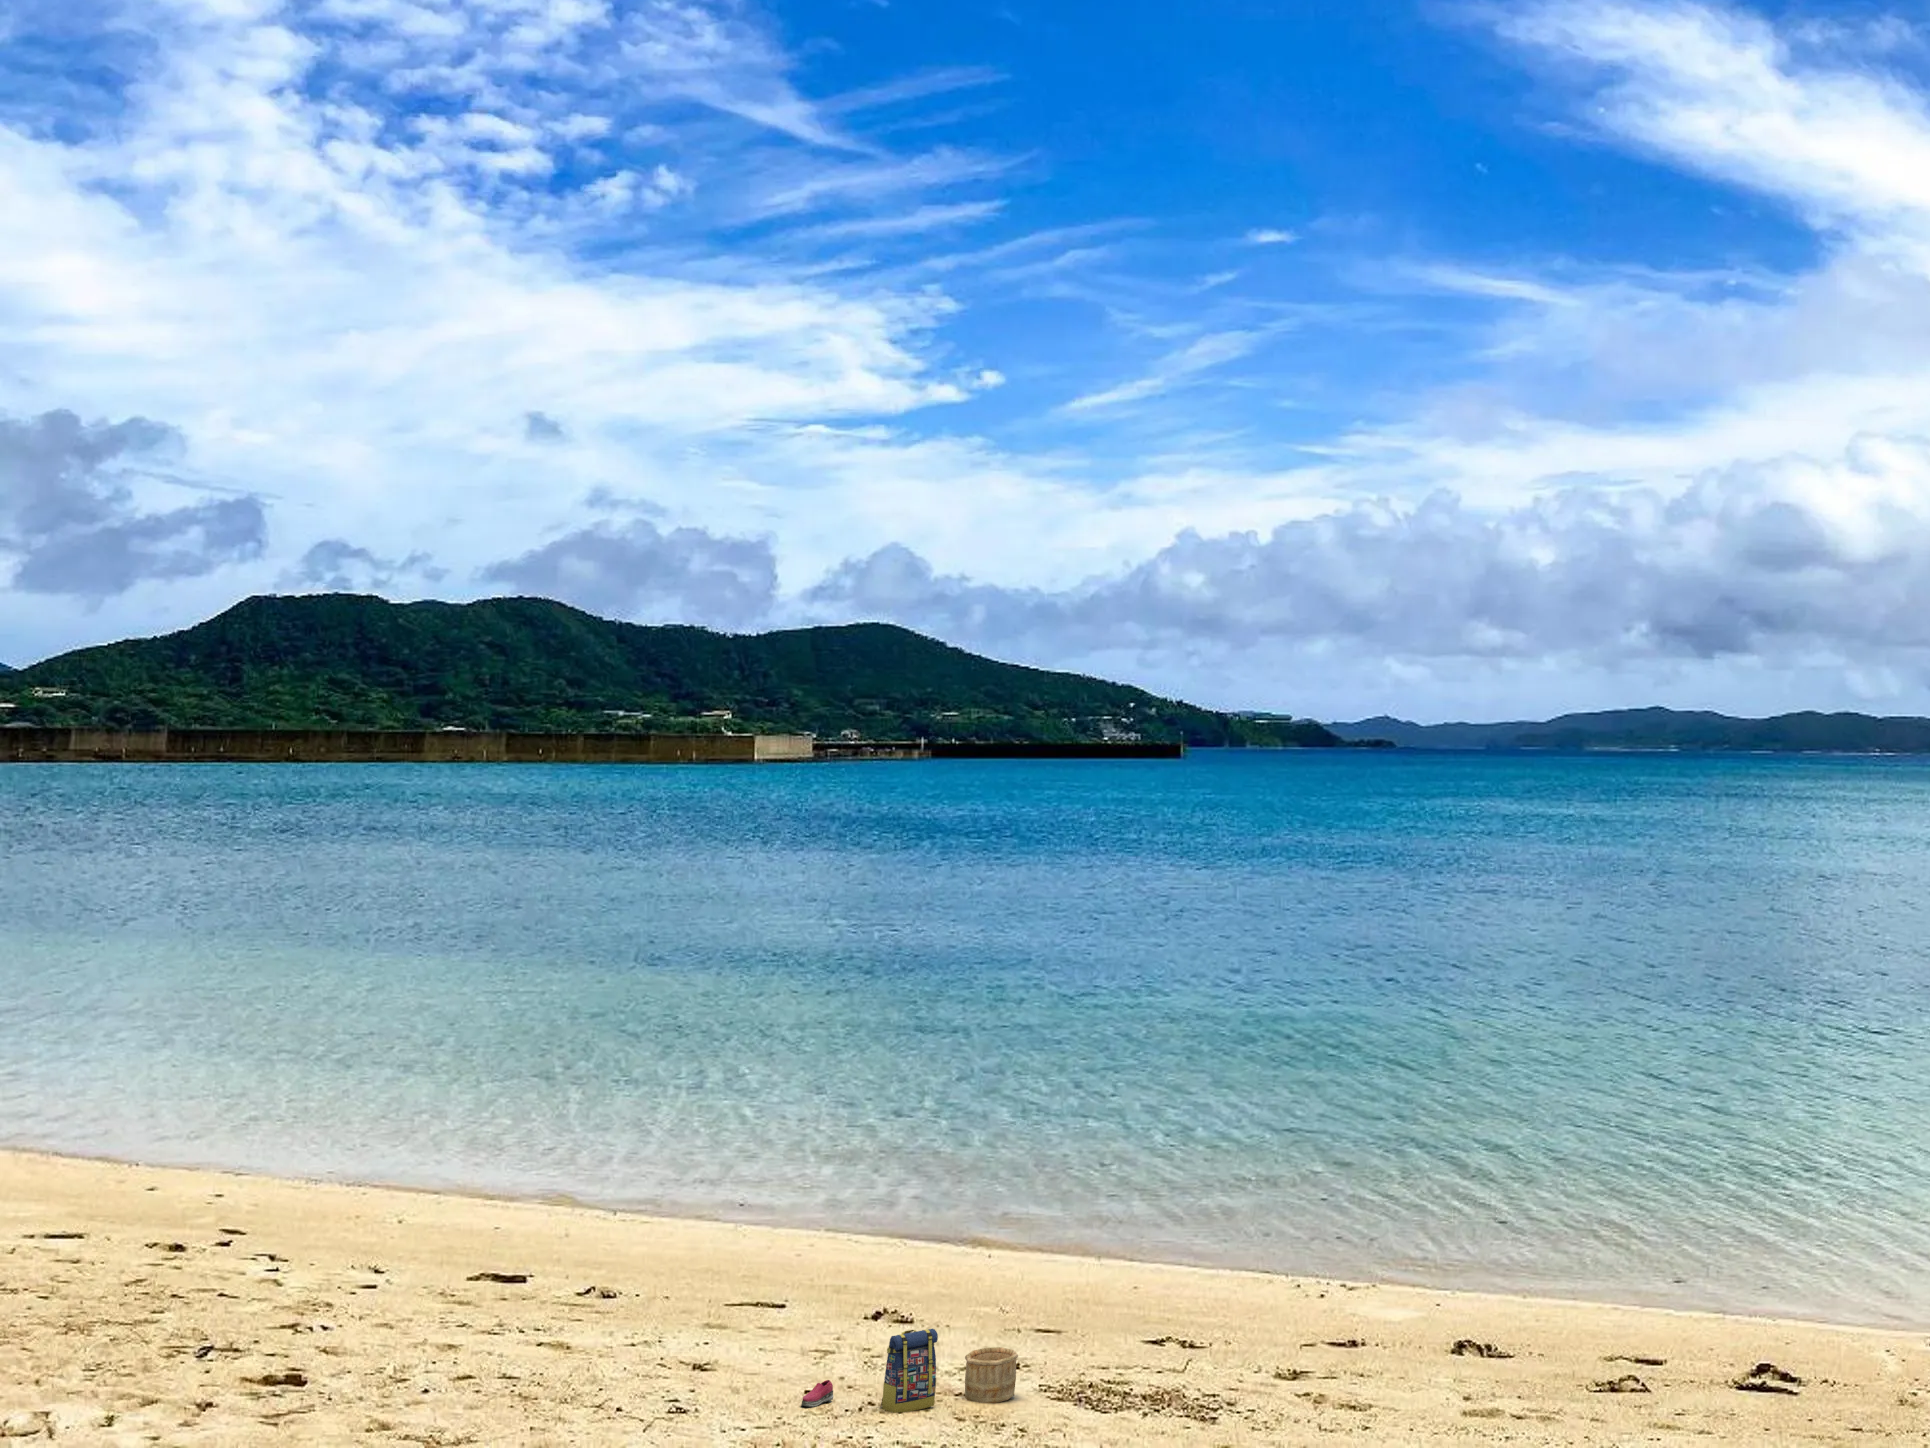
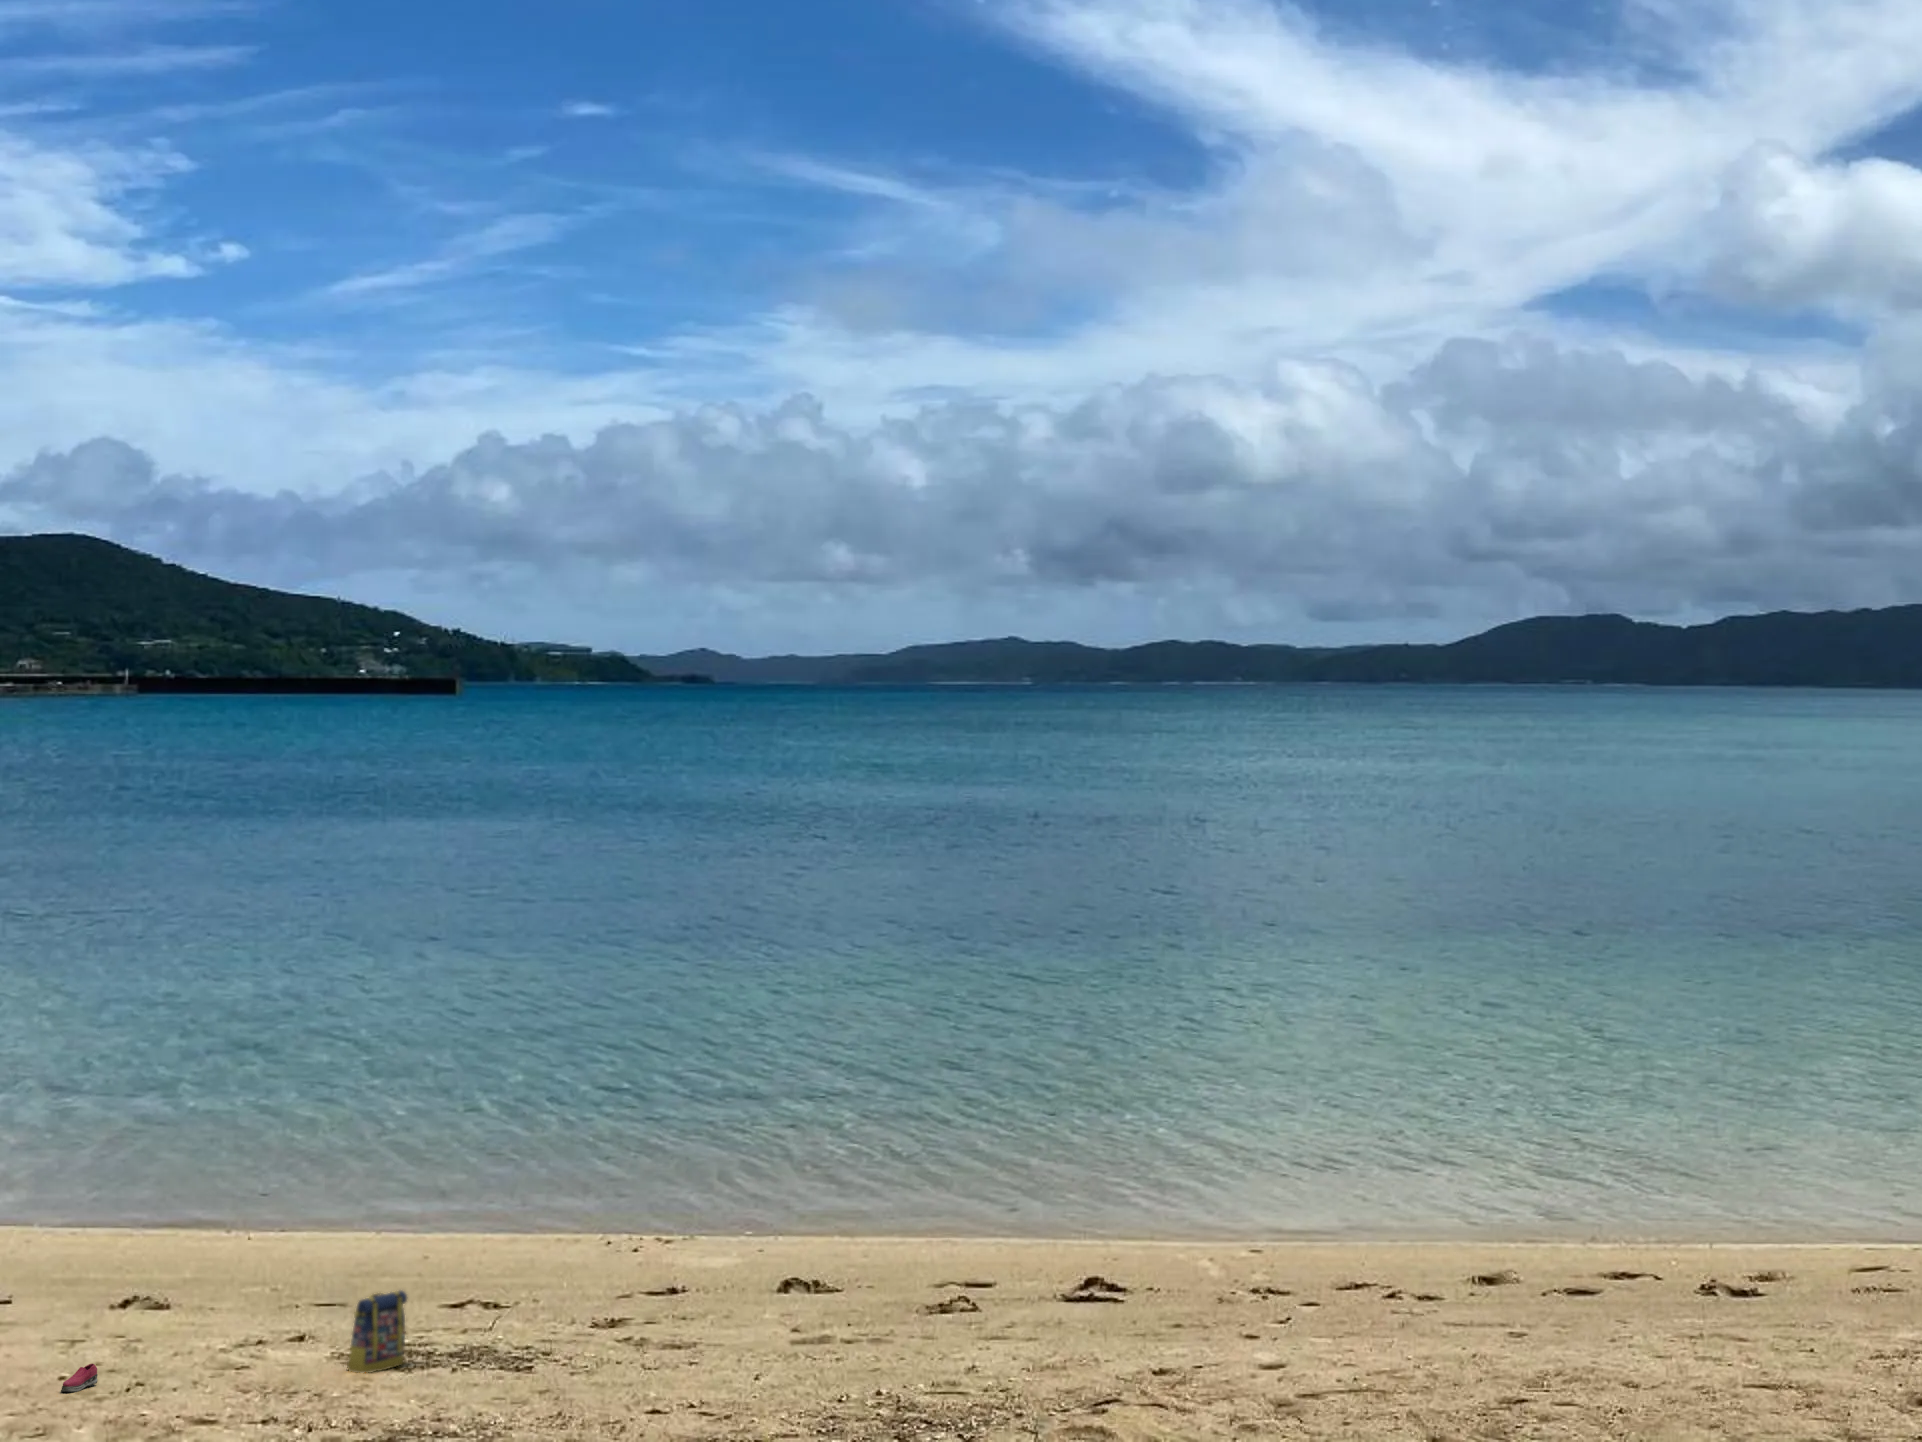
backpack: present [881,1329,938,1413] -> present [347,1291,407,1373]
wooden bucket: present [965,1347,1018,1403] -> none [249,1317,312,1374]

